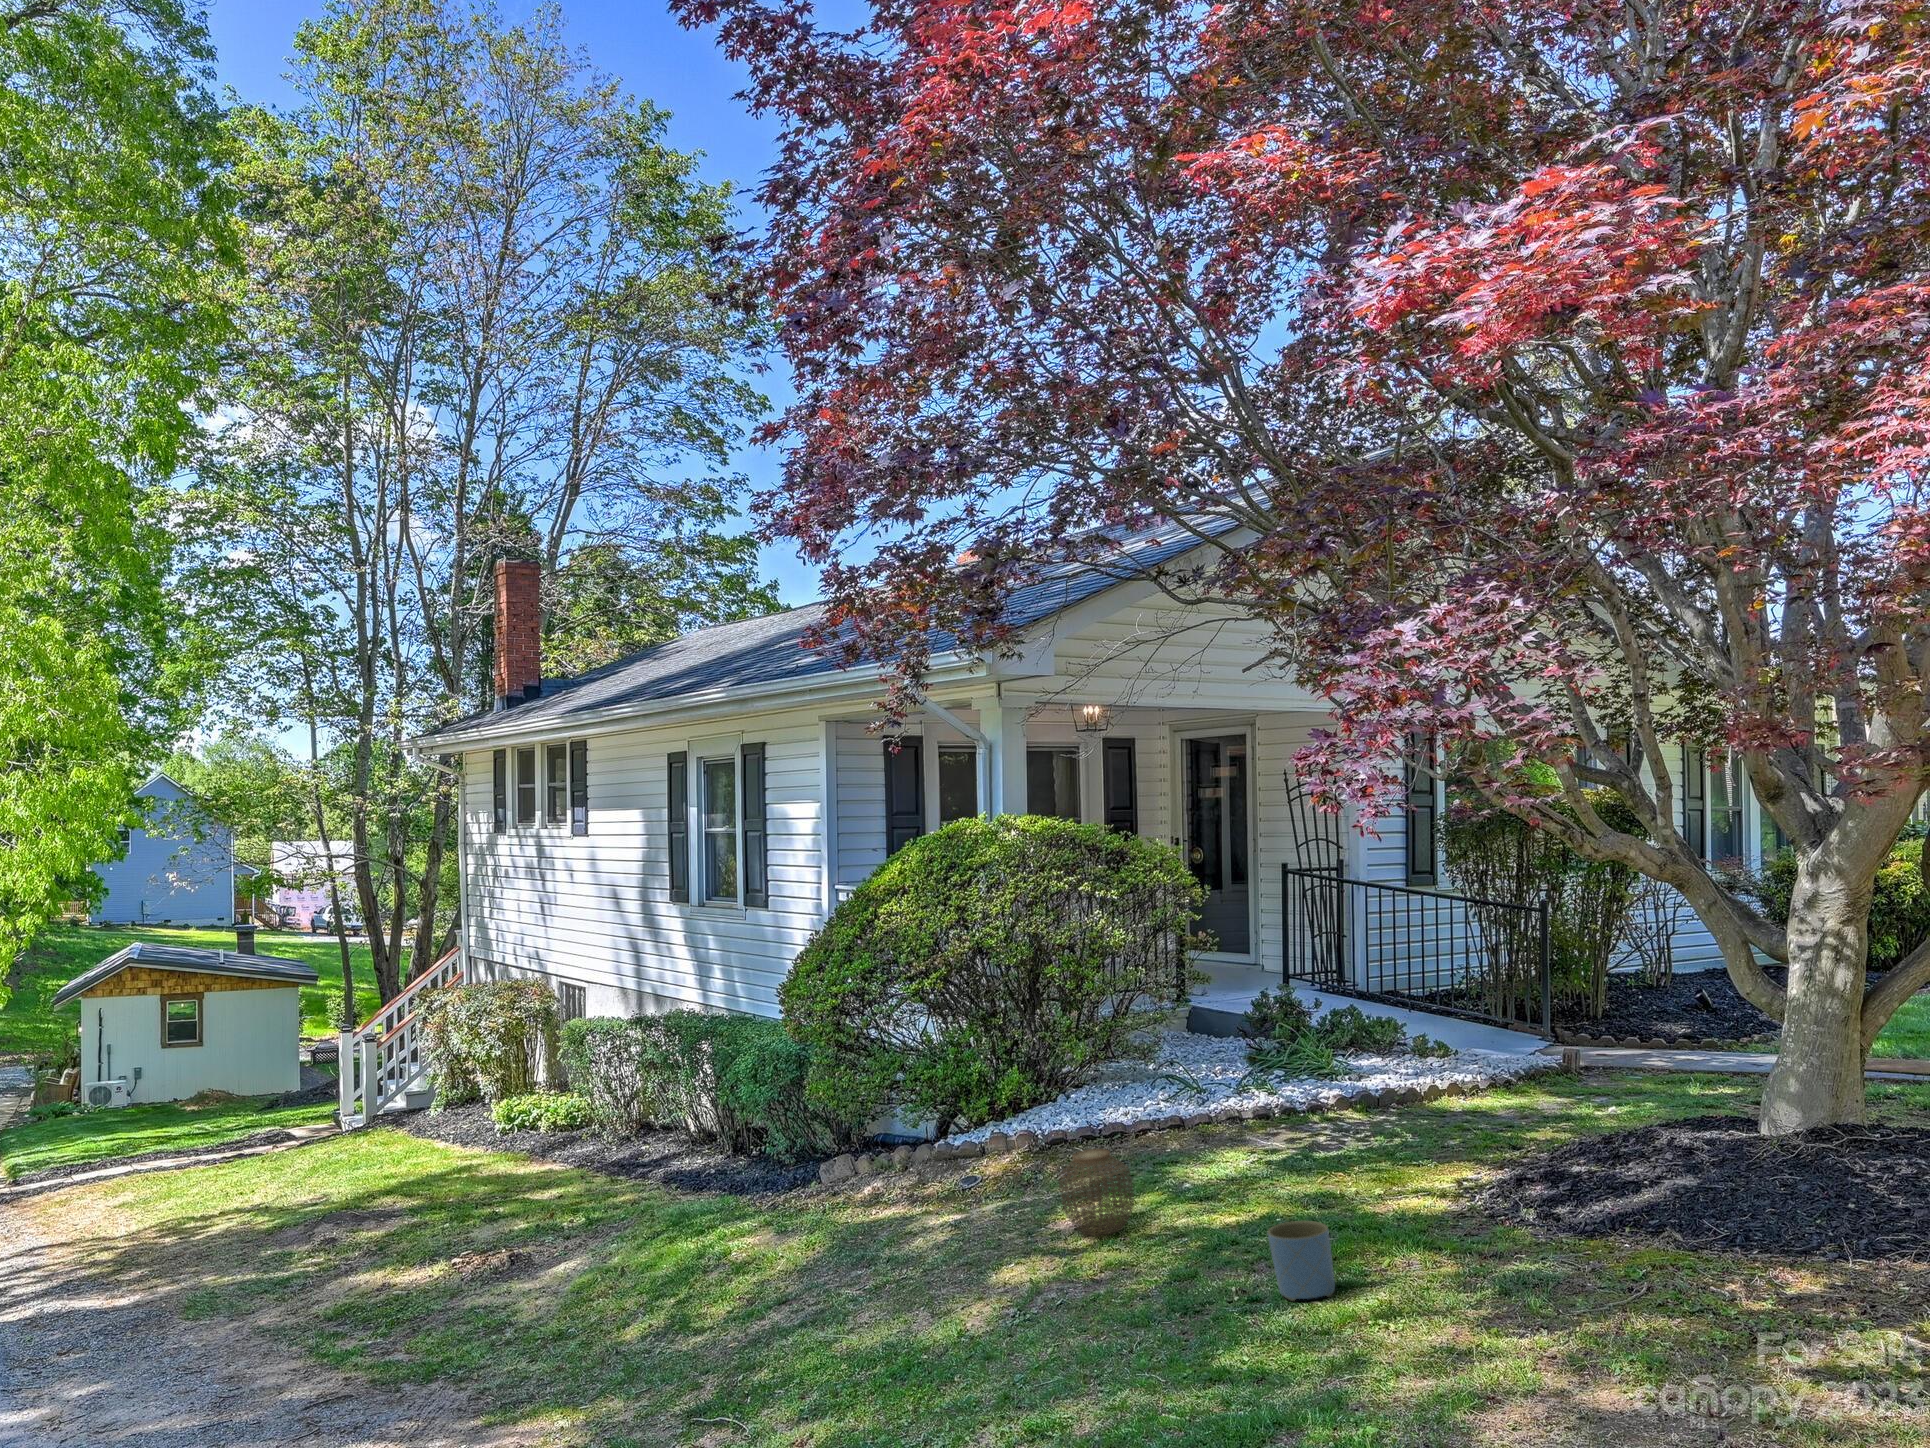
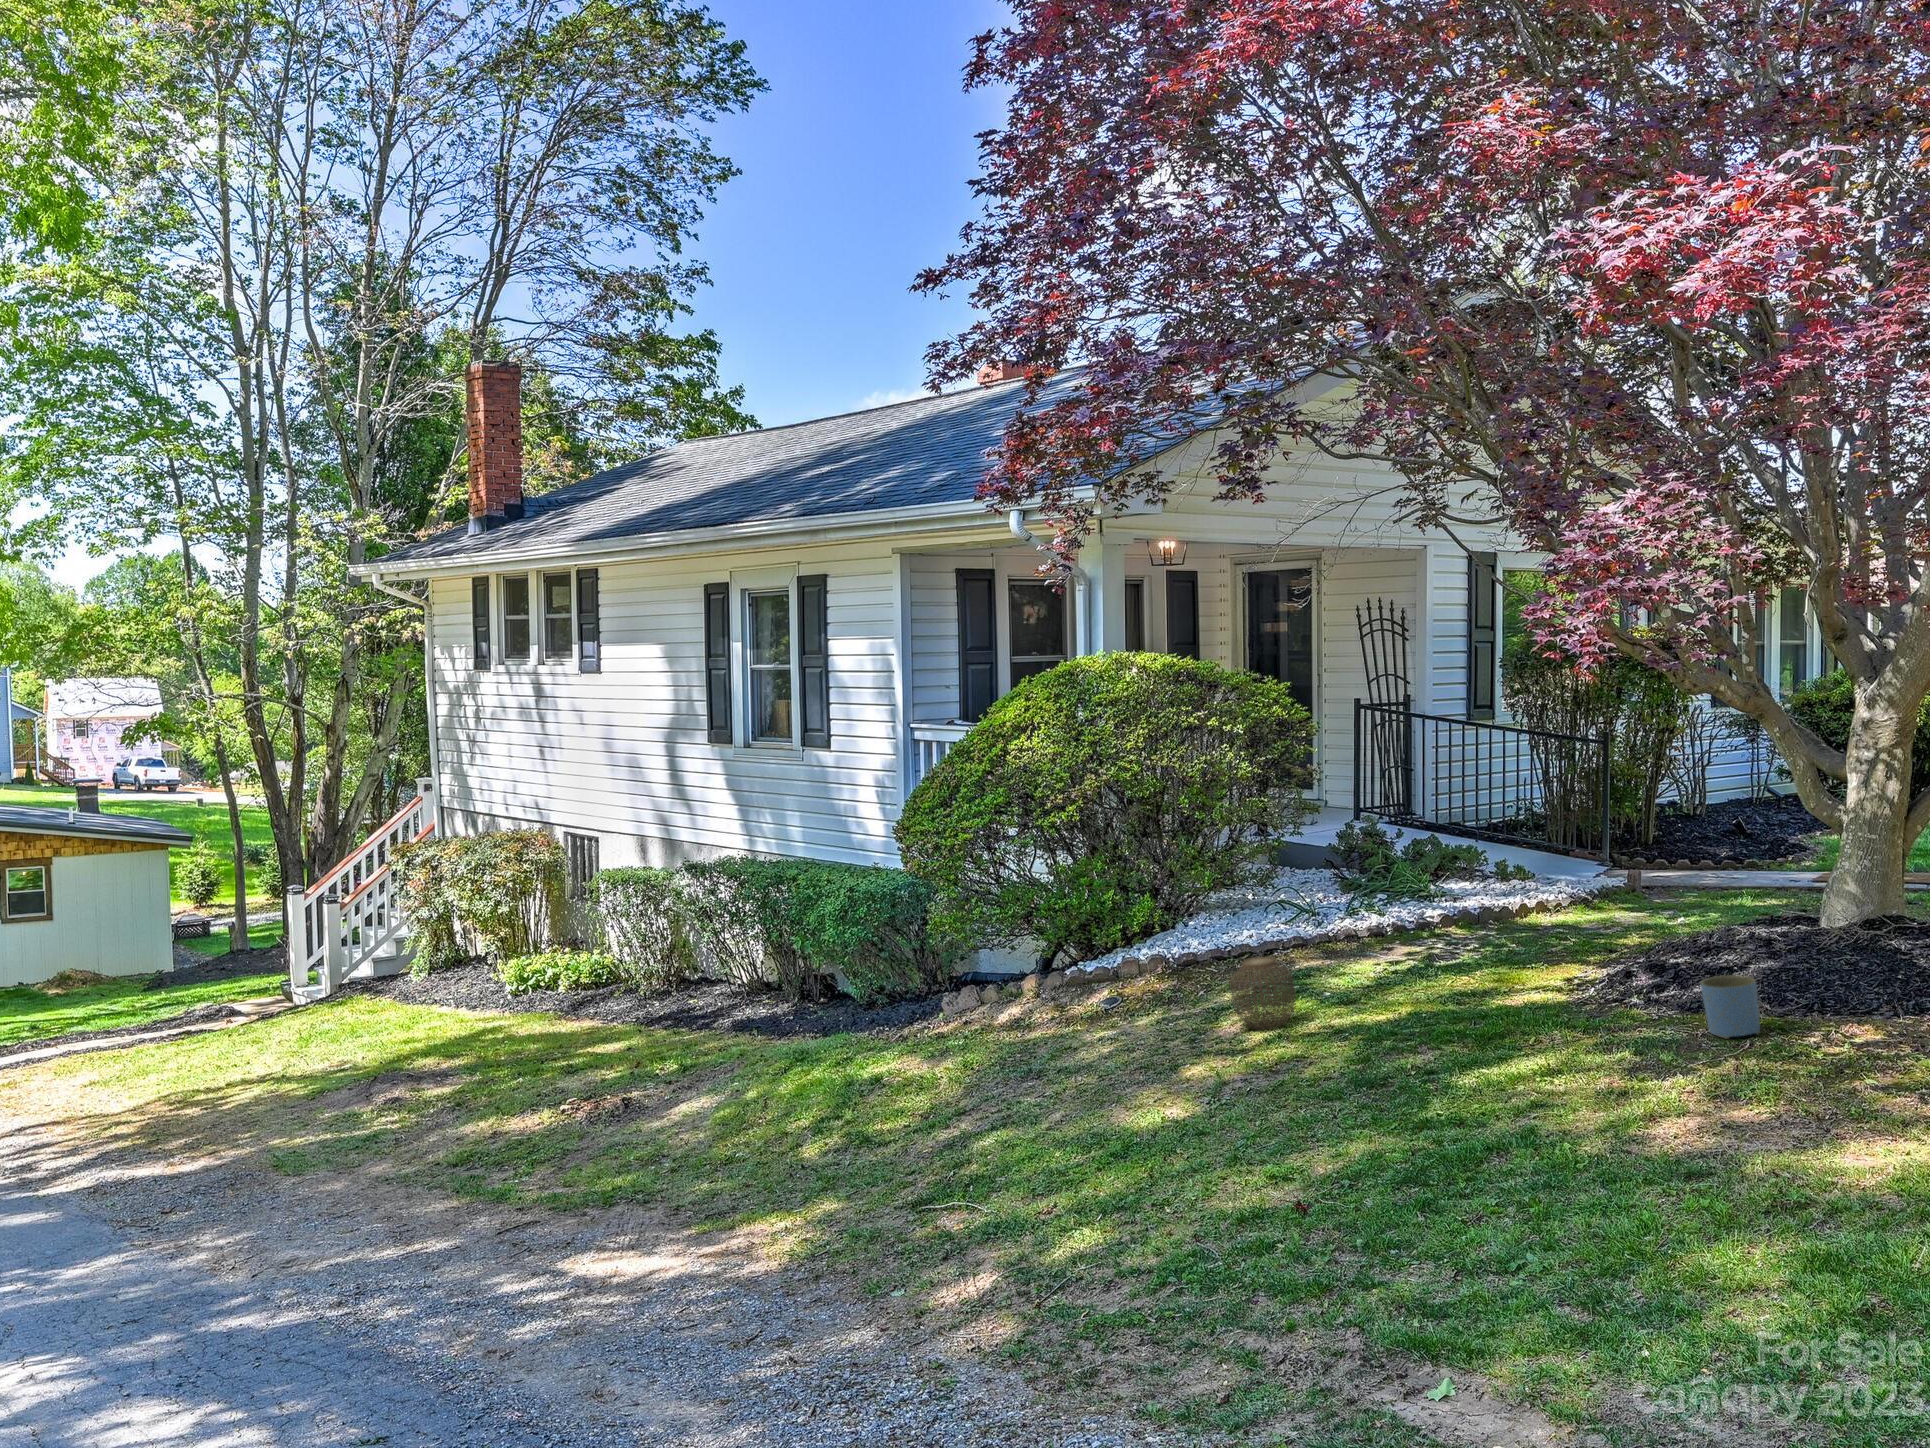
planter: present [1267,1221,1335,1301] -> present [1700,975,1760,1039]

